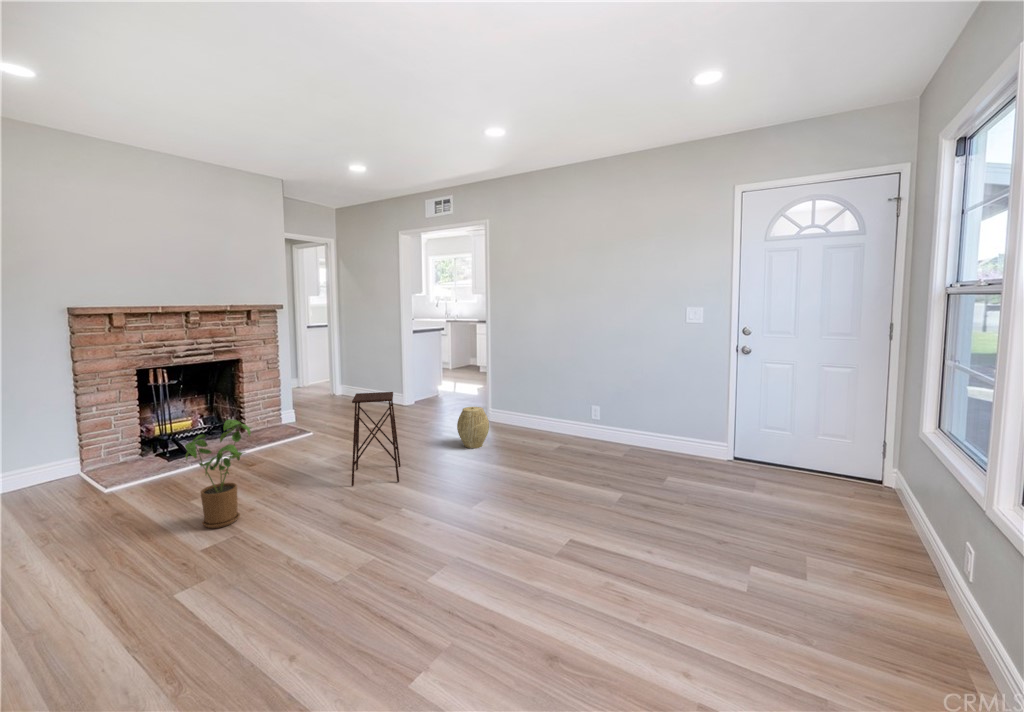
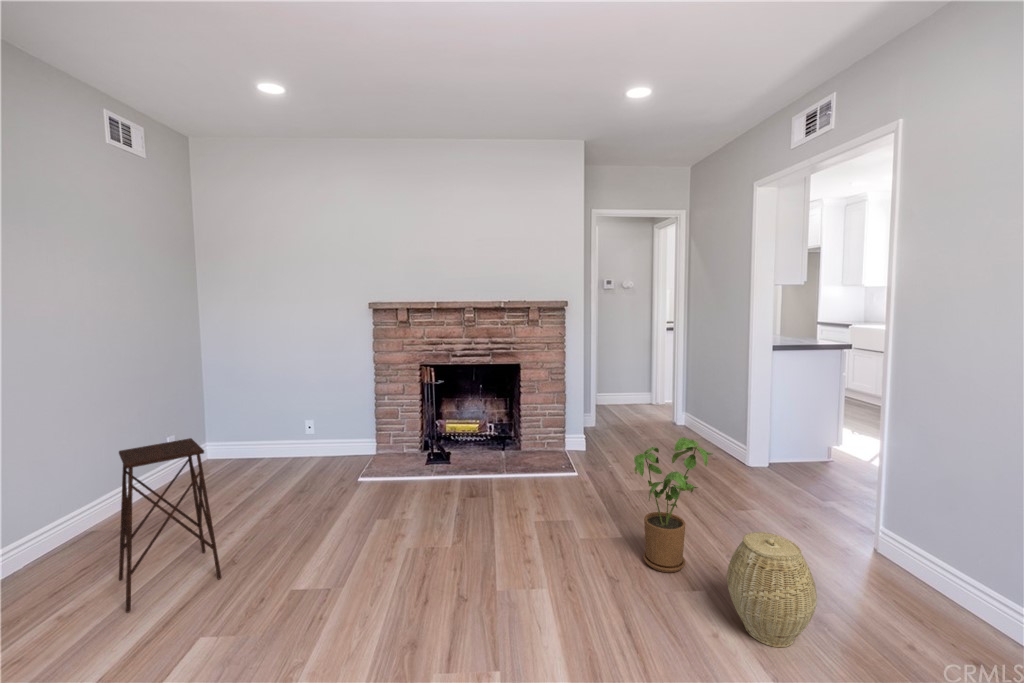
side table: present [351,392,401,486] -> present [119,438,221,612]
house plant: present [185,420,250,528] -> present [634,437,713,573]

